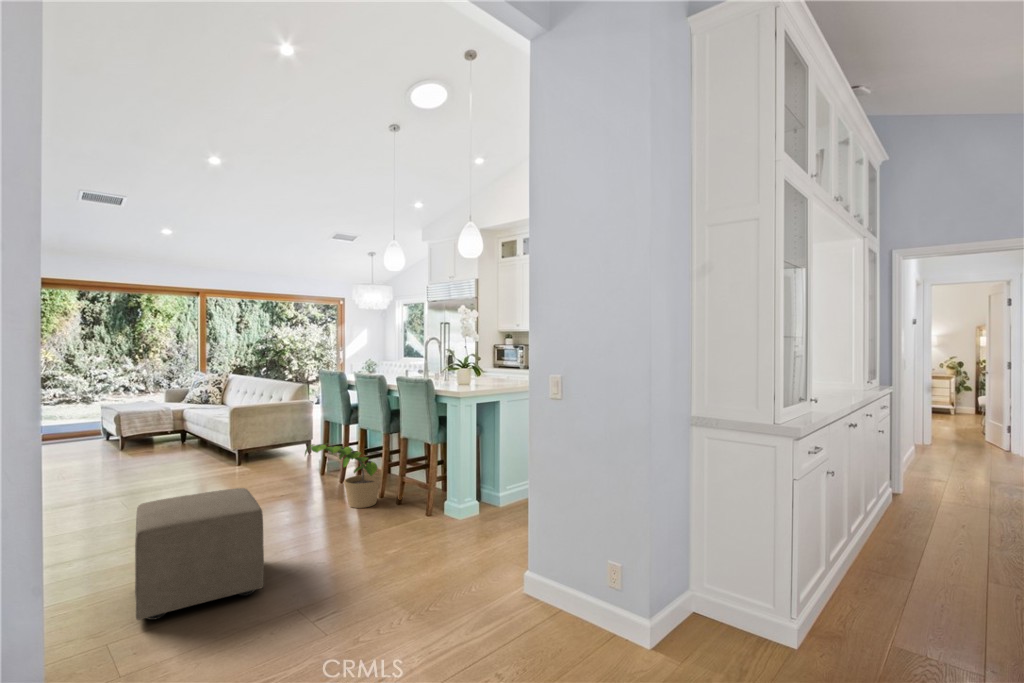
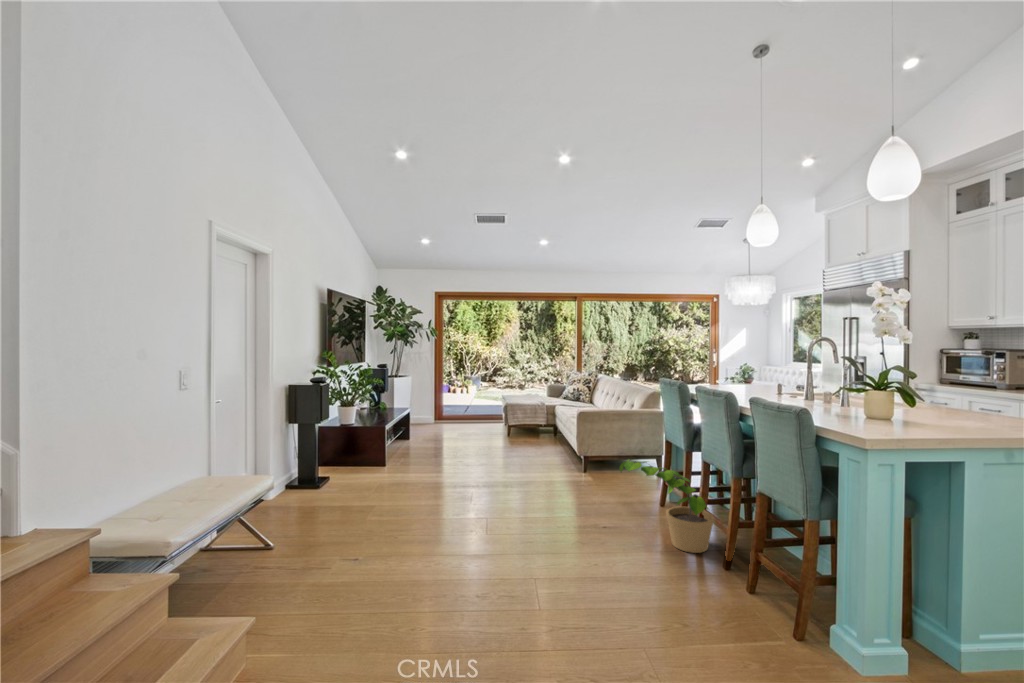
ottoman: present [135,488,264,620] -> none [395,494,529,634]

